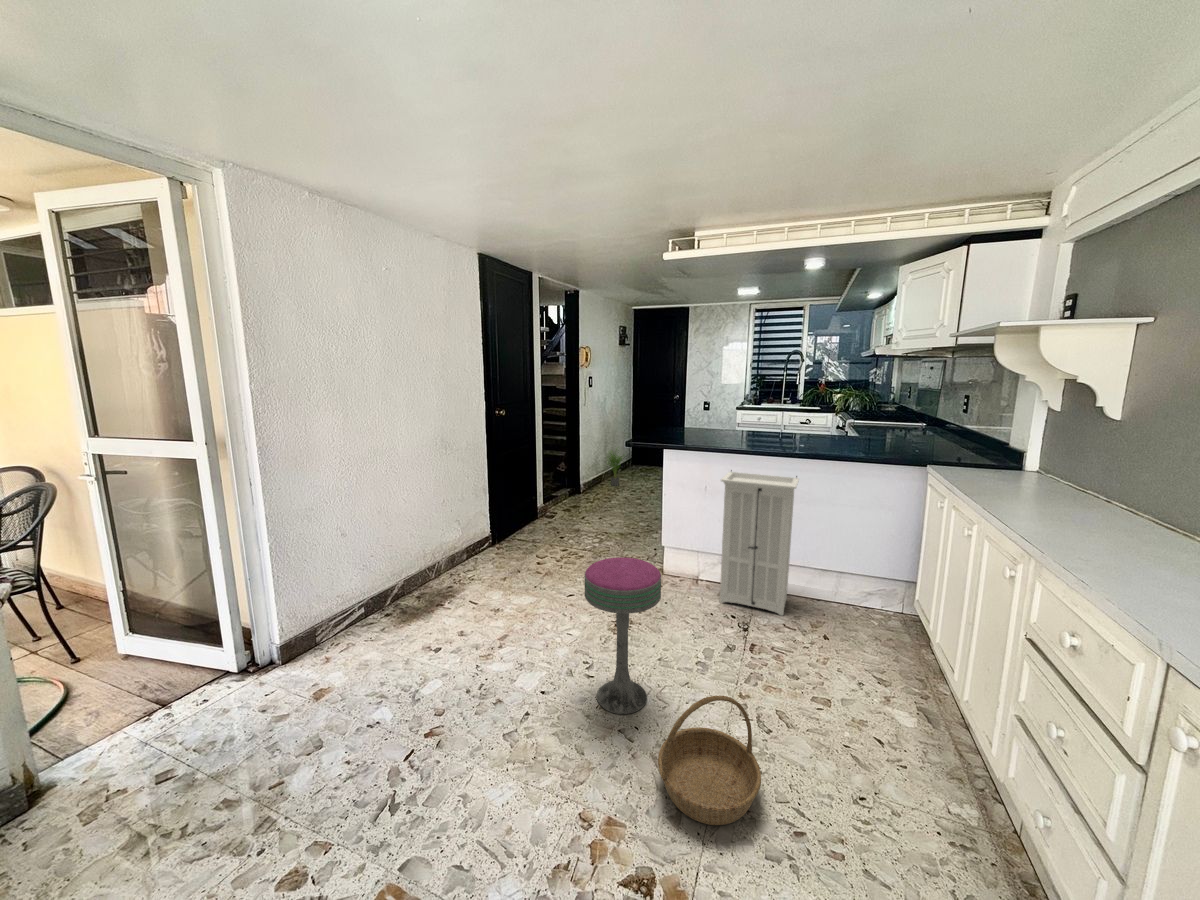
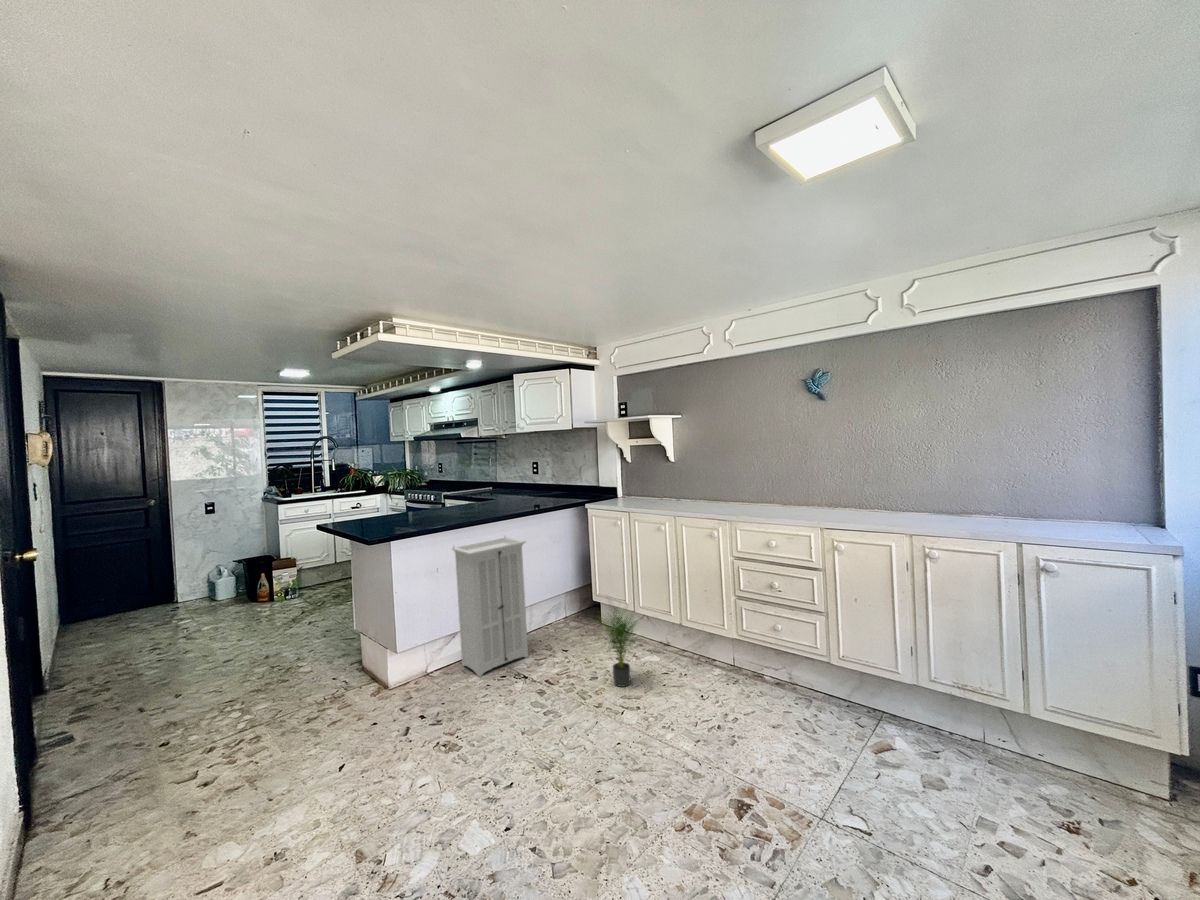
potted plant: present [609,453,622,486] -> present [602,608,642,687]
bar stool: present [585,557,661,714] -> none [512,625,588,789]
basket: present [658,695,761,825] -> none [639,672,714,772]

